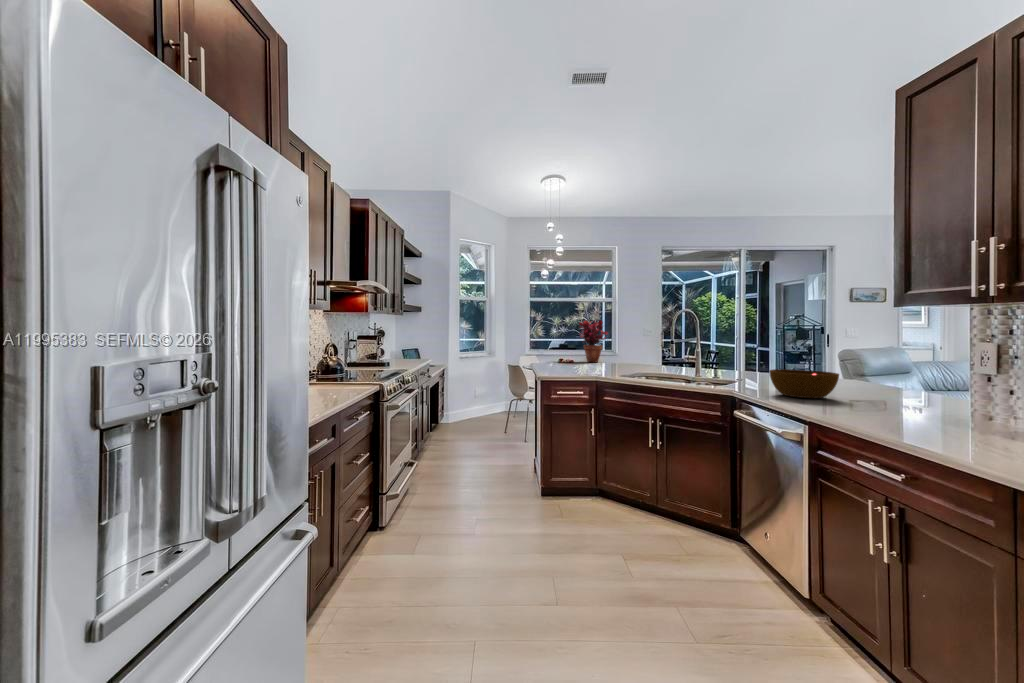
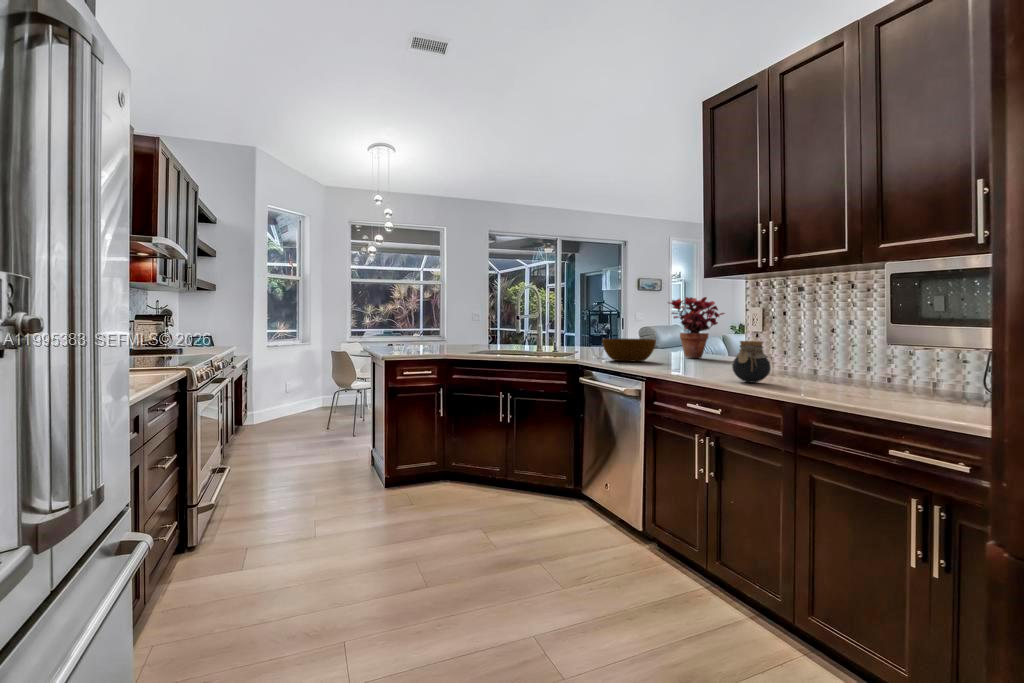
potted plant: present [579,321,608,362] -> present [668,297,725,358]
jar: none [920,393,979,447] -> present [732,341,771,383]

